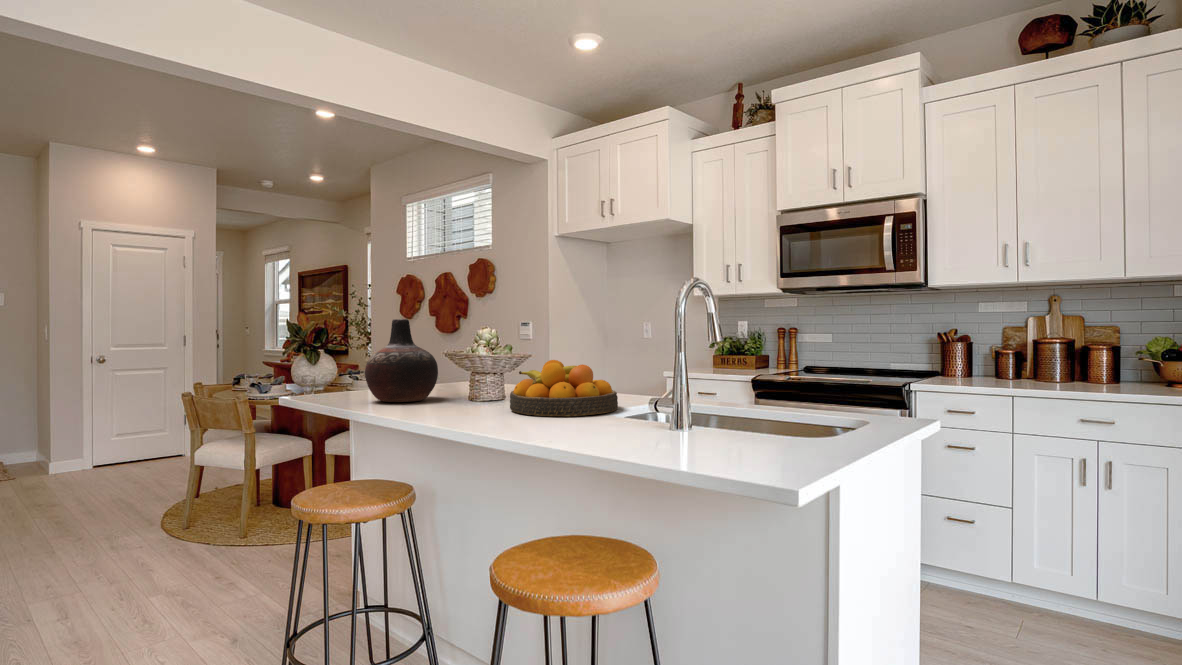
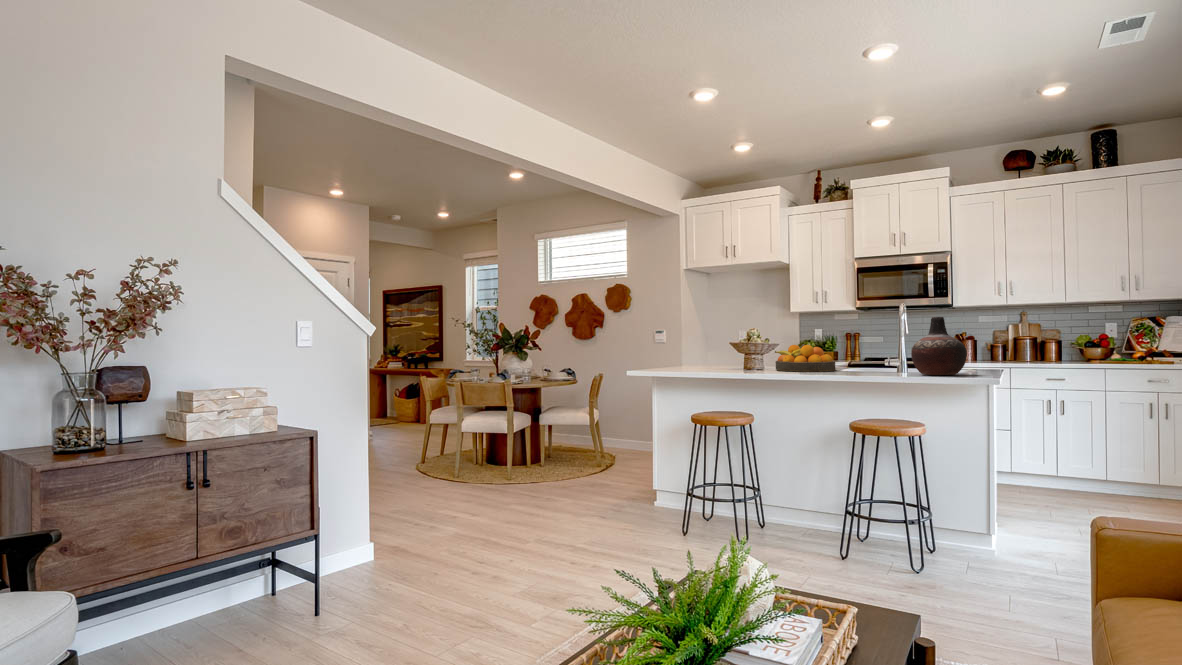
vase: present [365,319,438,402] -> present [911,317,967,375]

